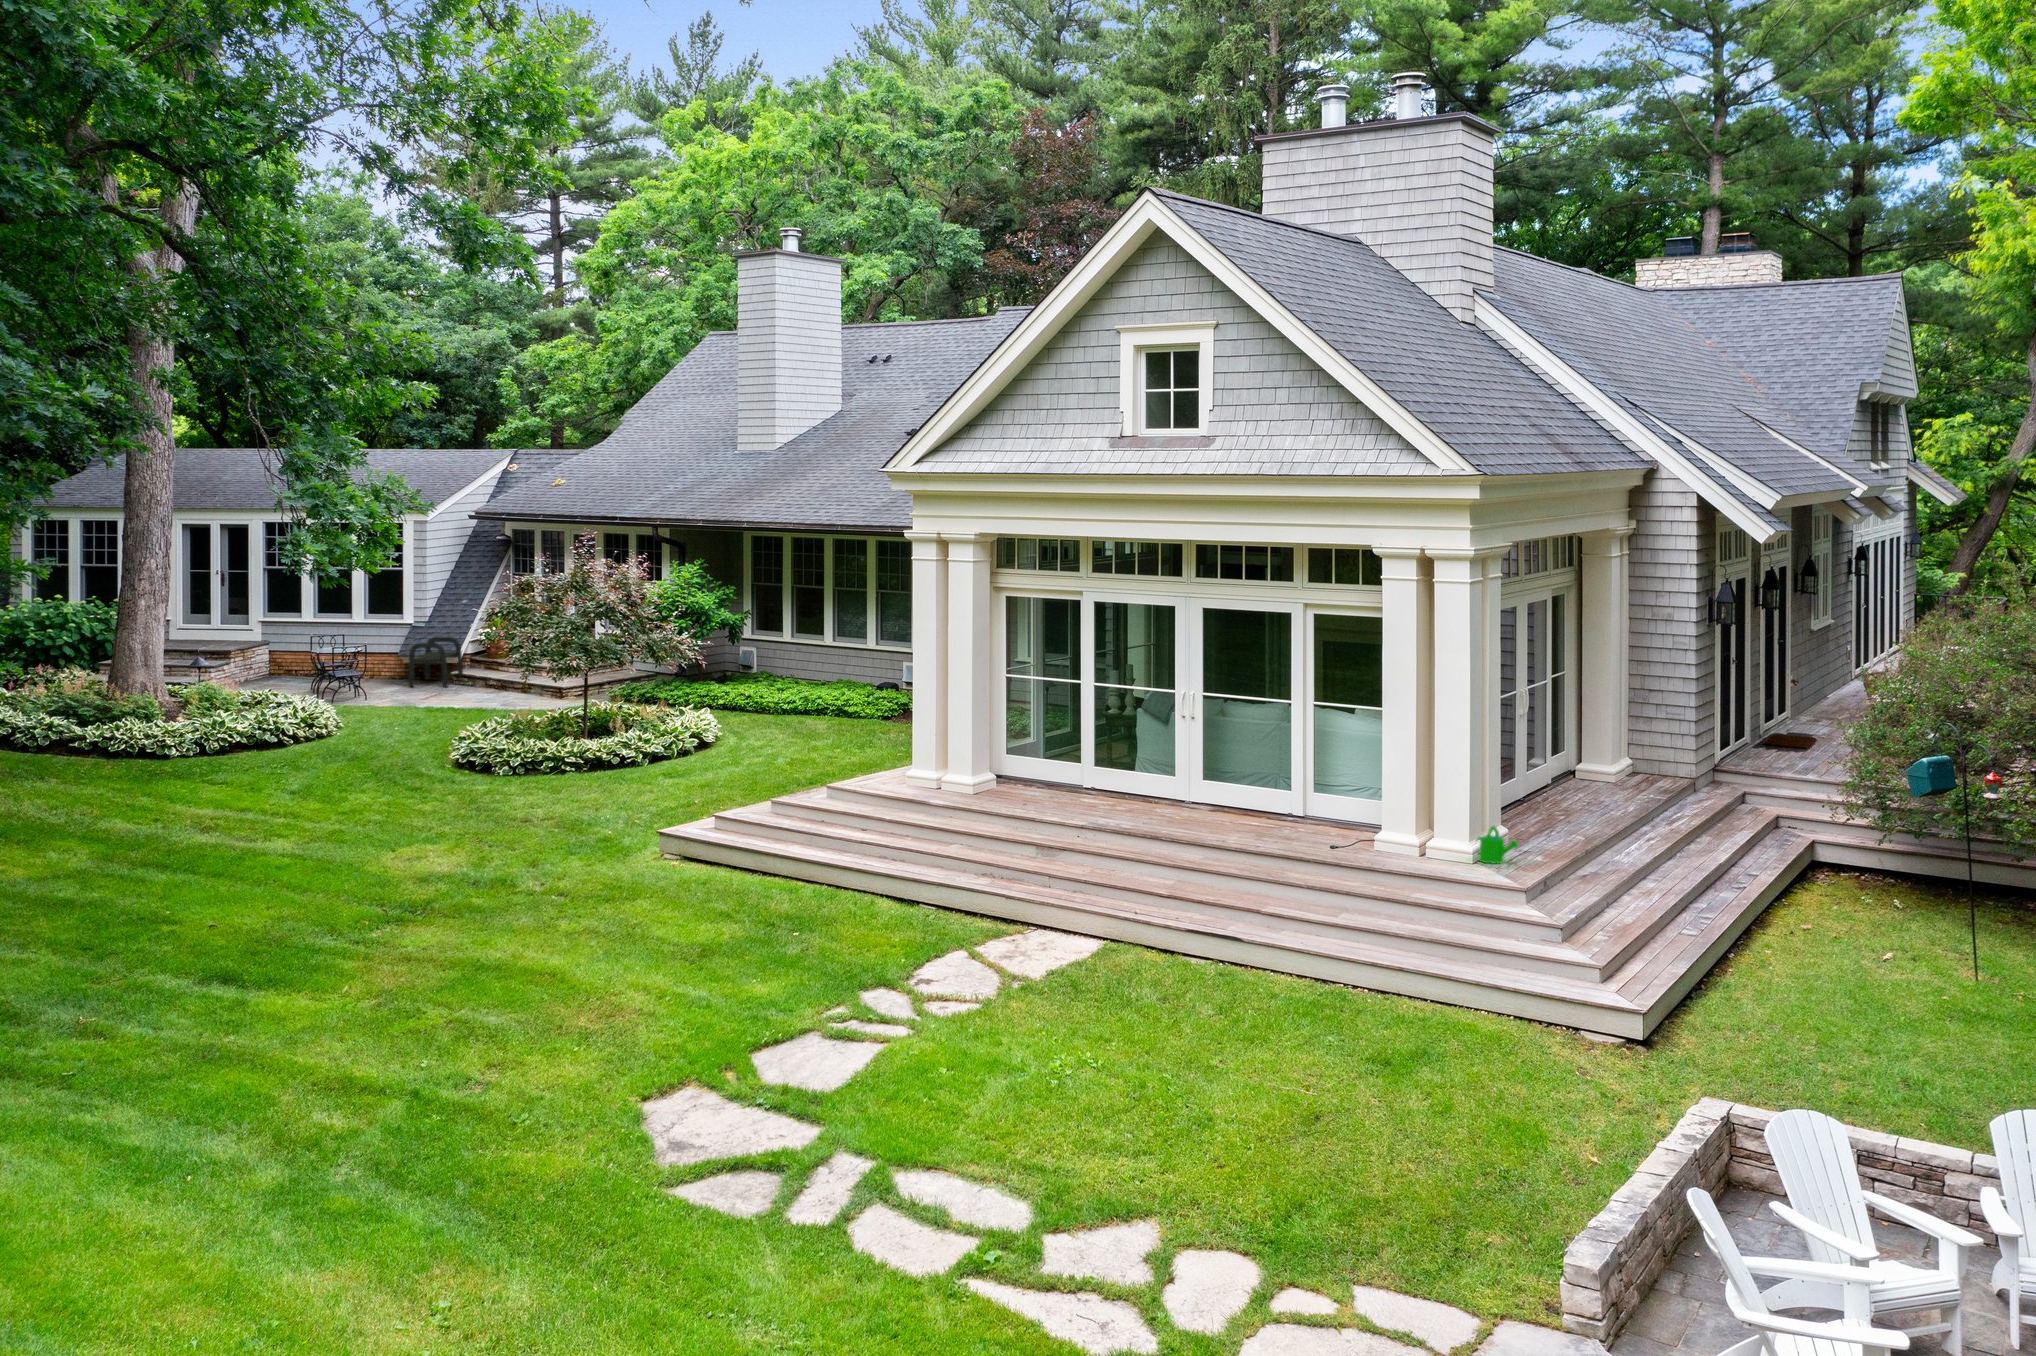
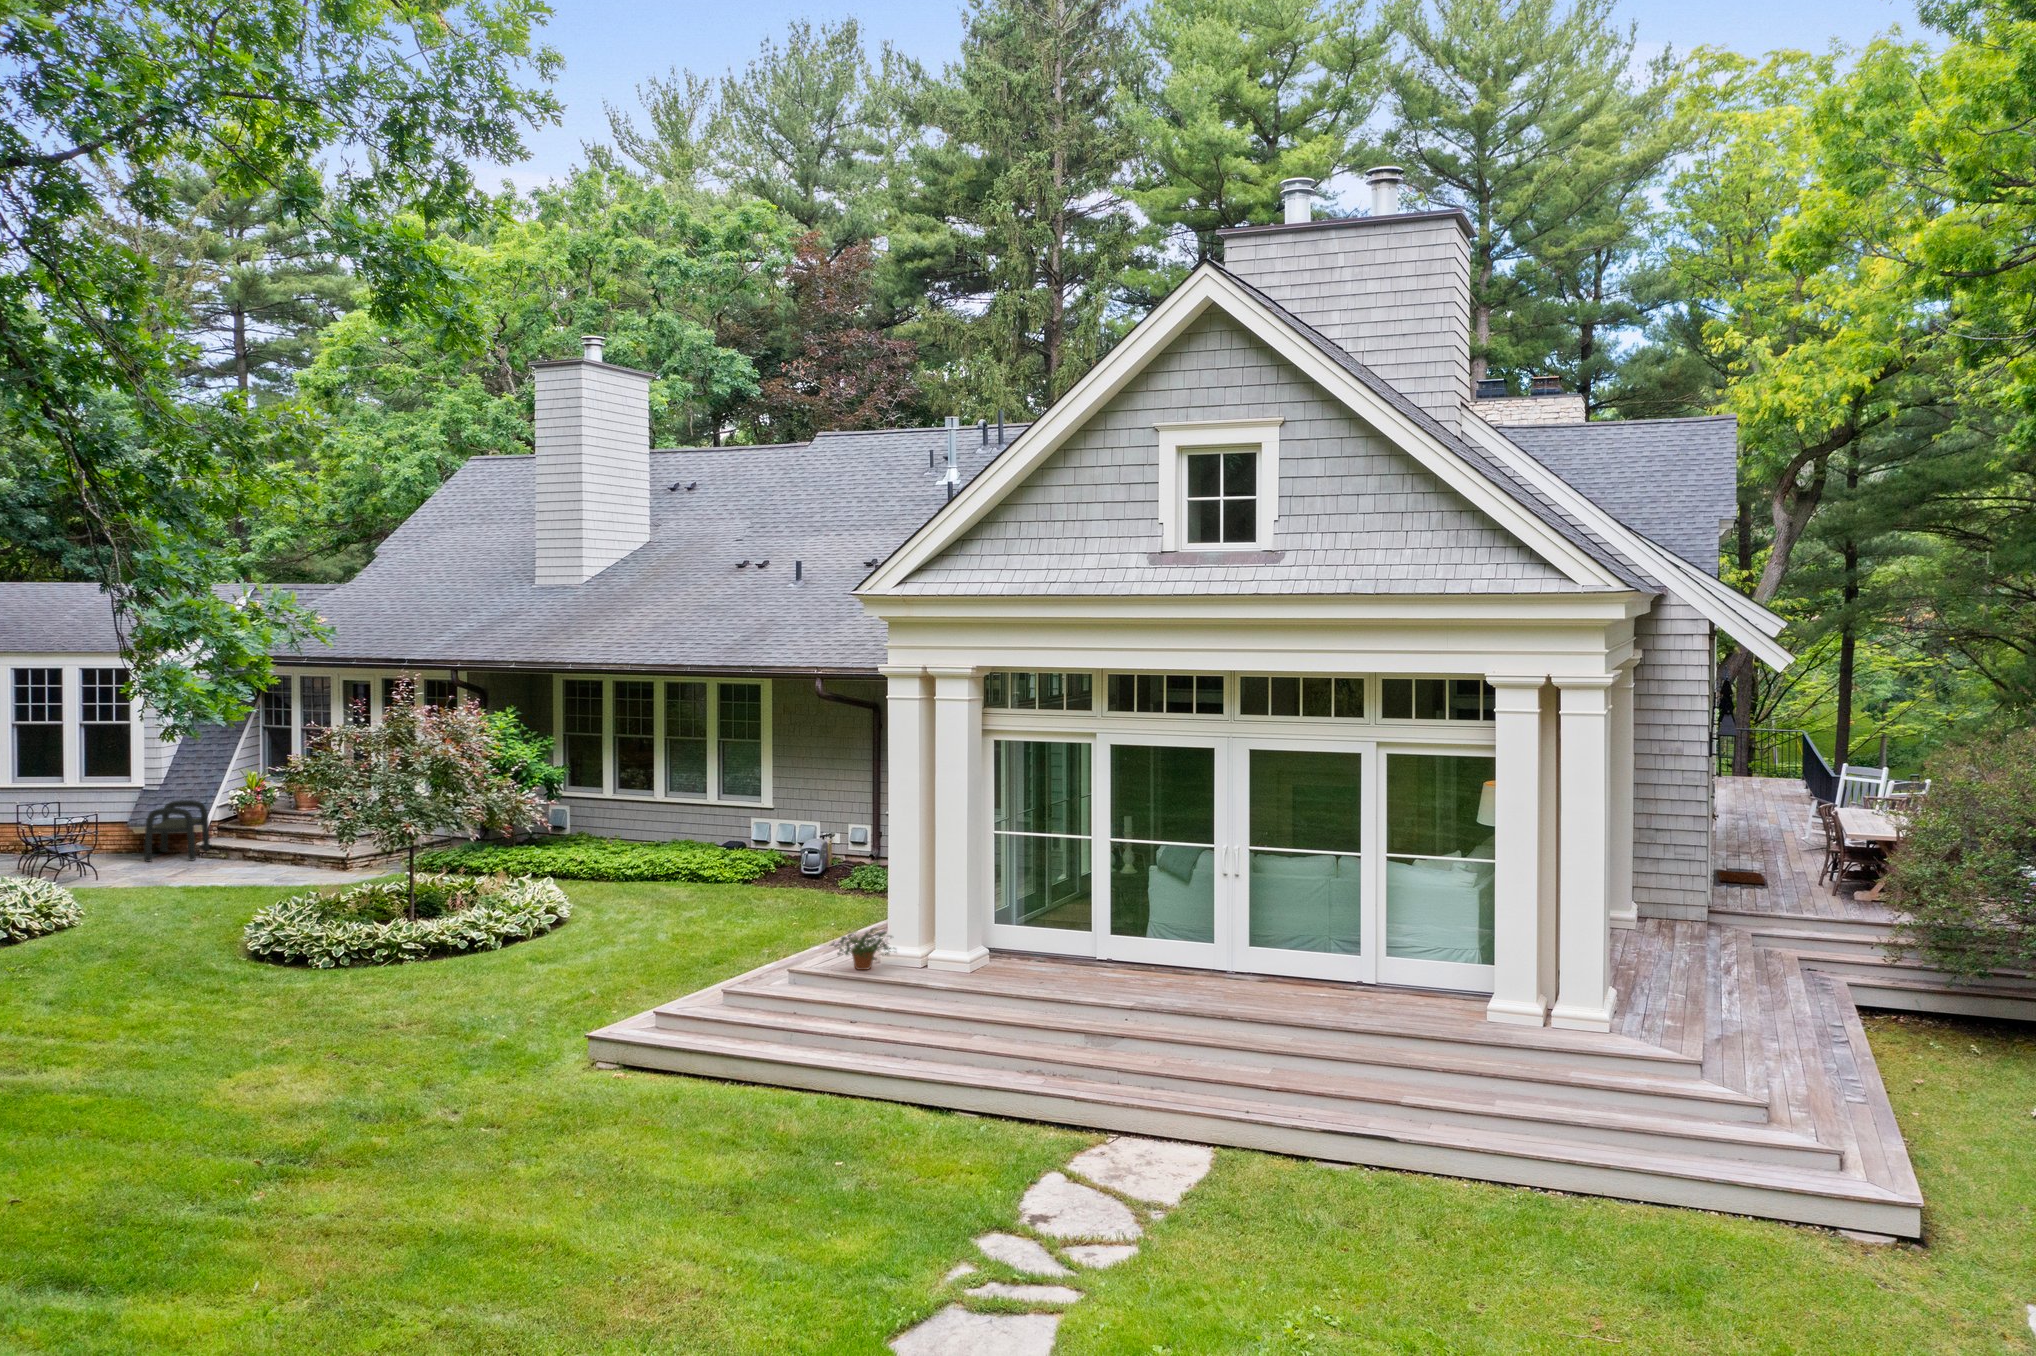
potted plant: none [863,755,920,790] -> present [831,928,891,970]
watering can: present [1476,826,1518,864] -> none [1601,986,1659,1030]

